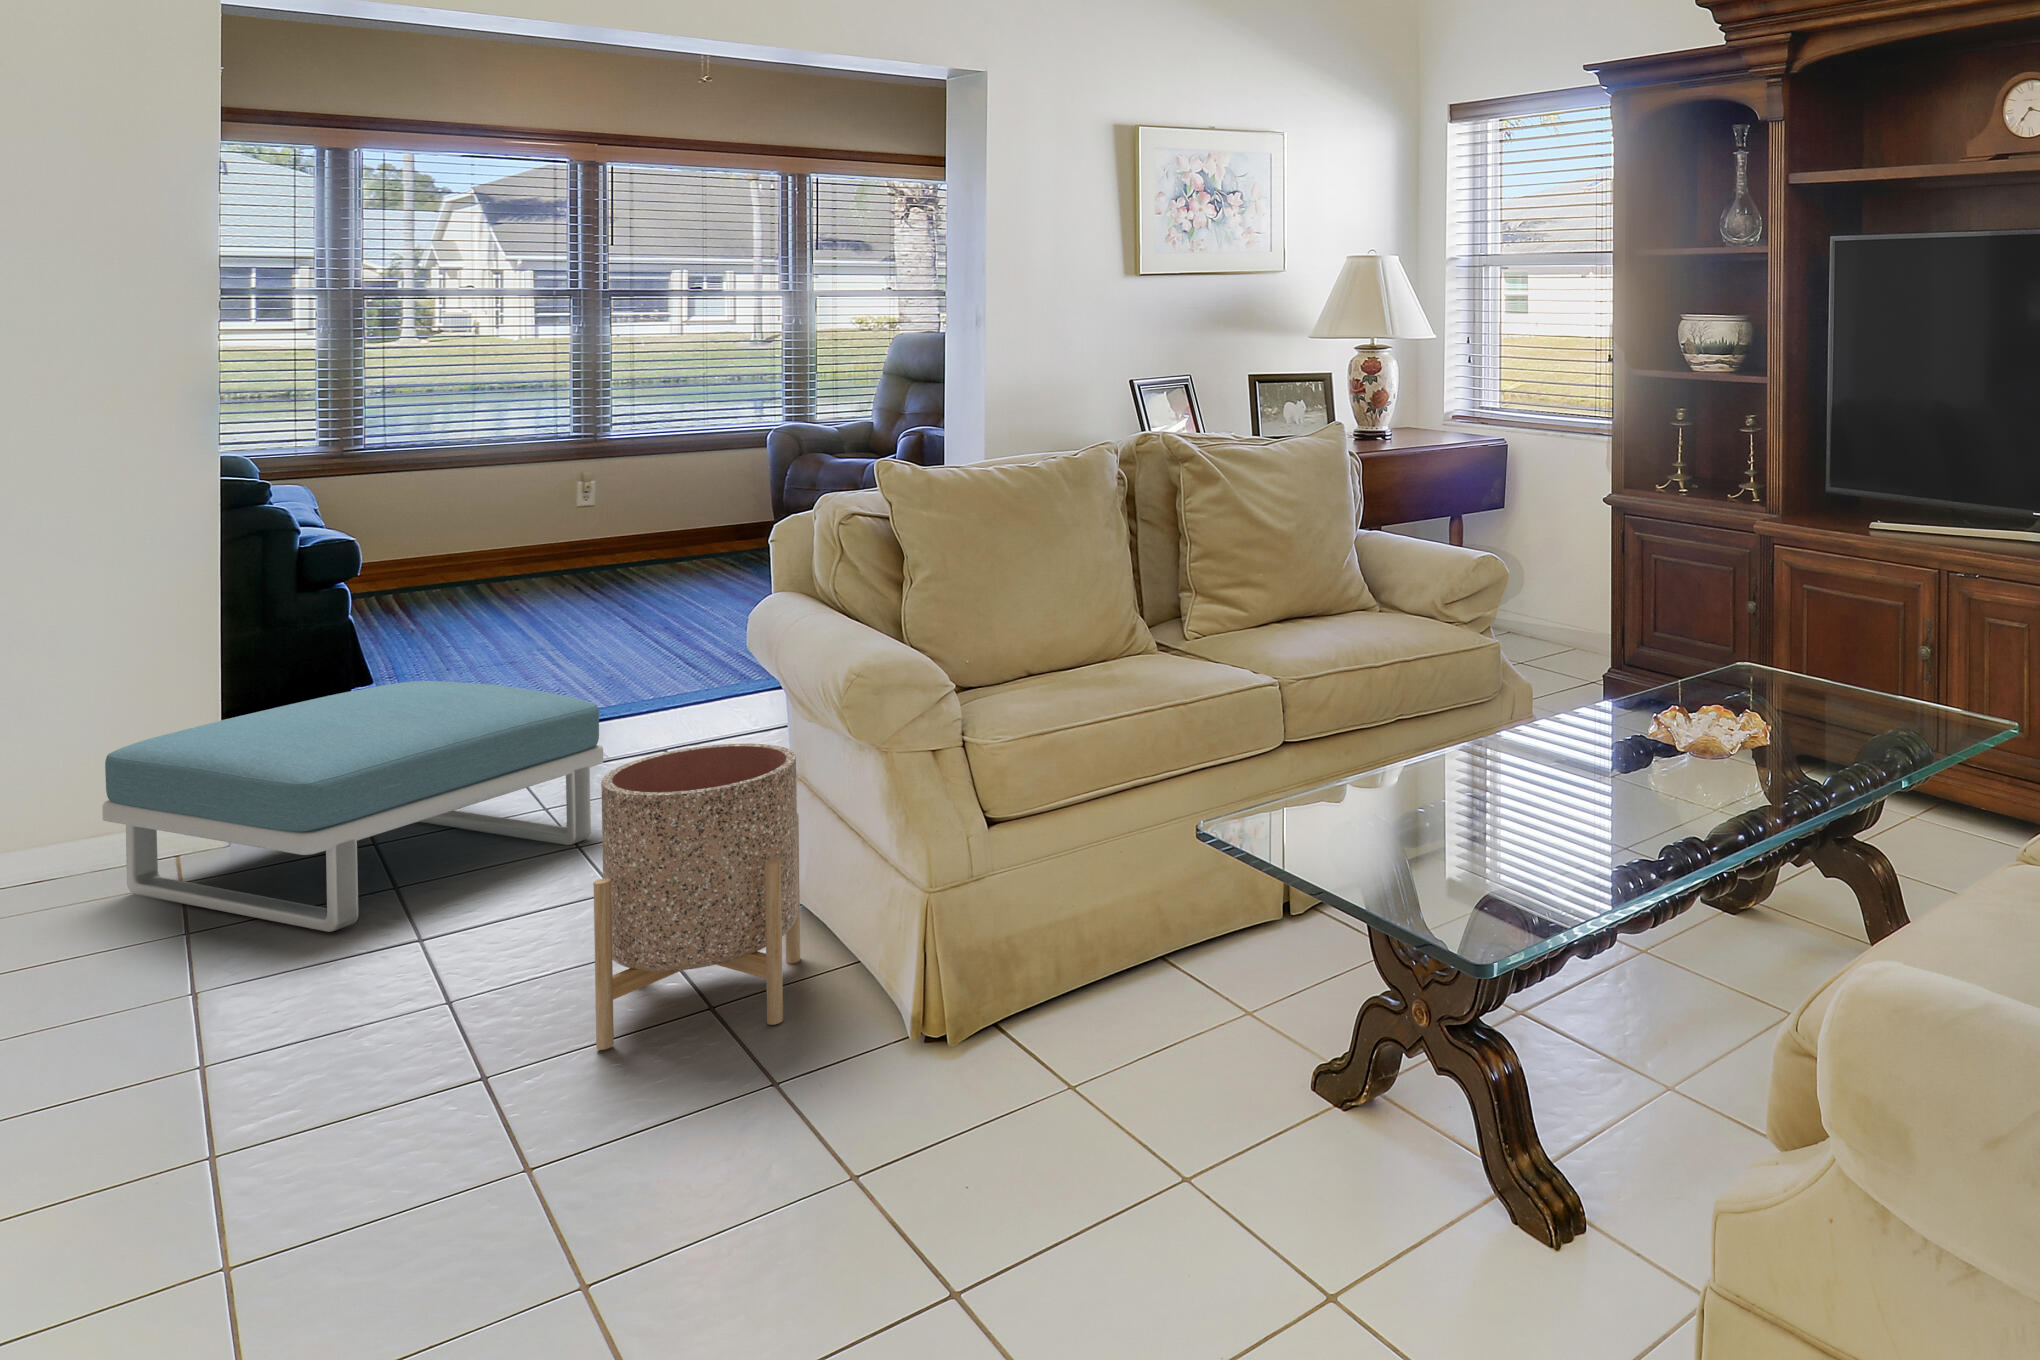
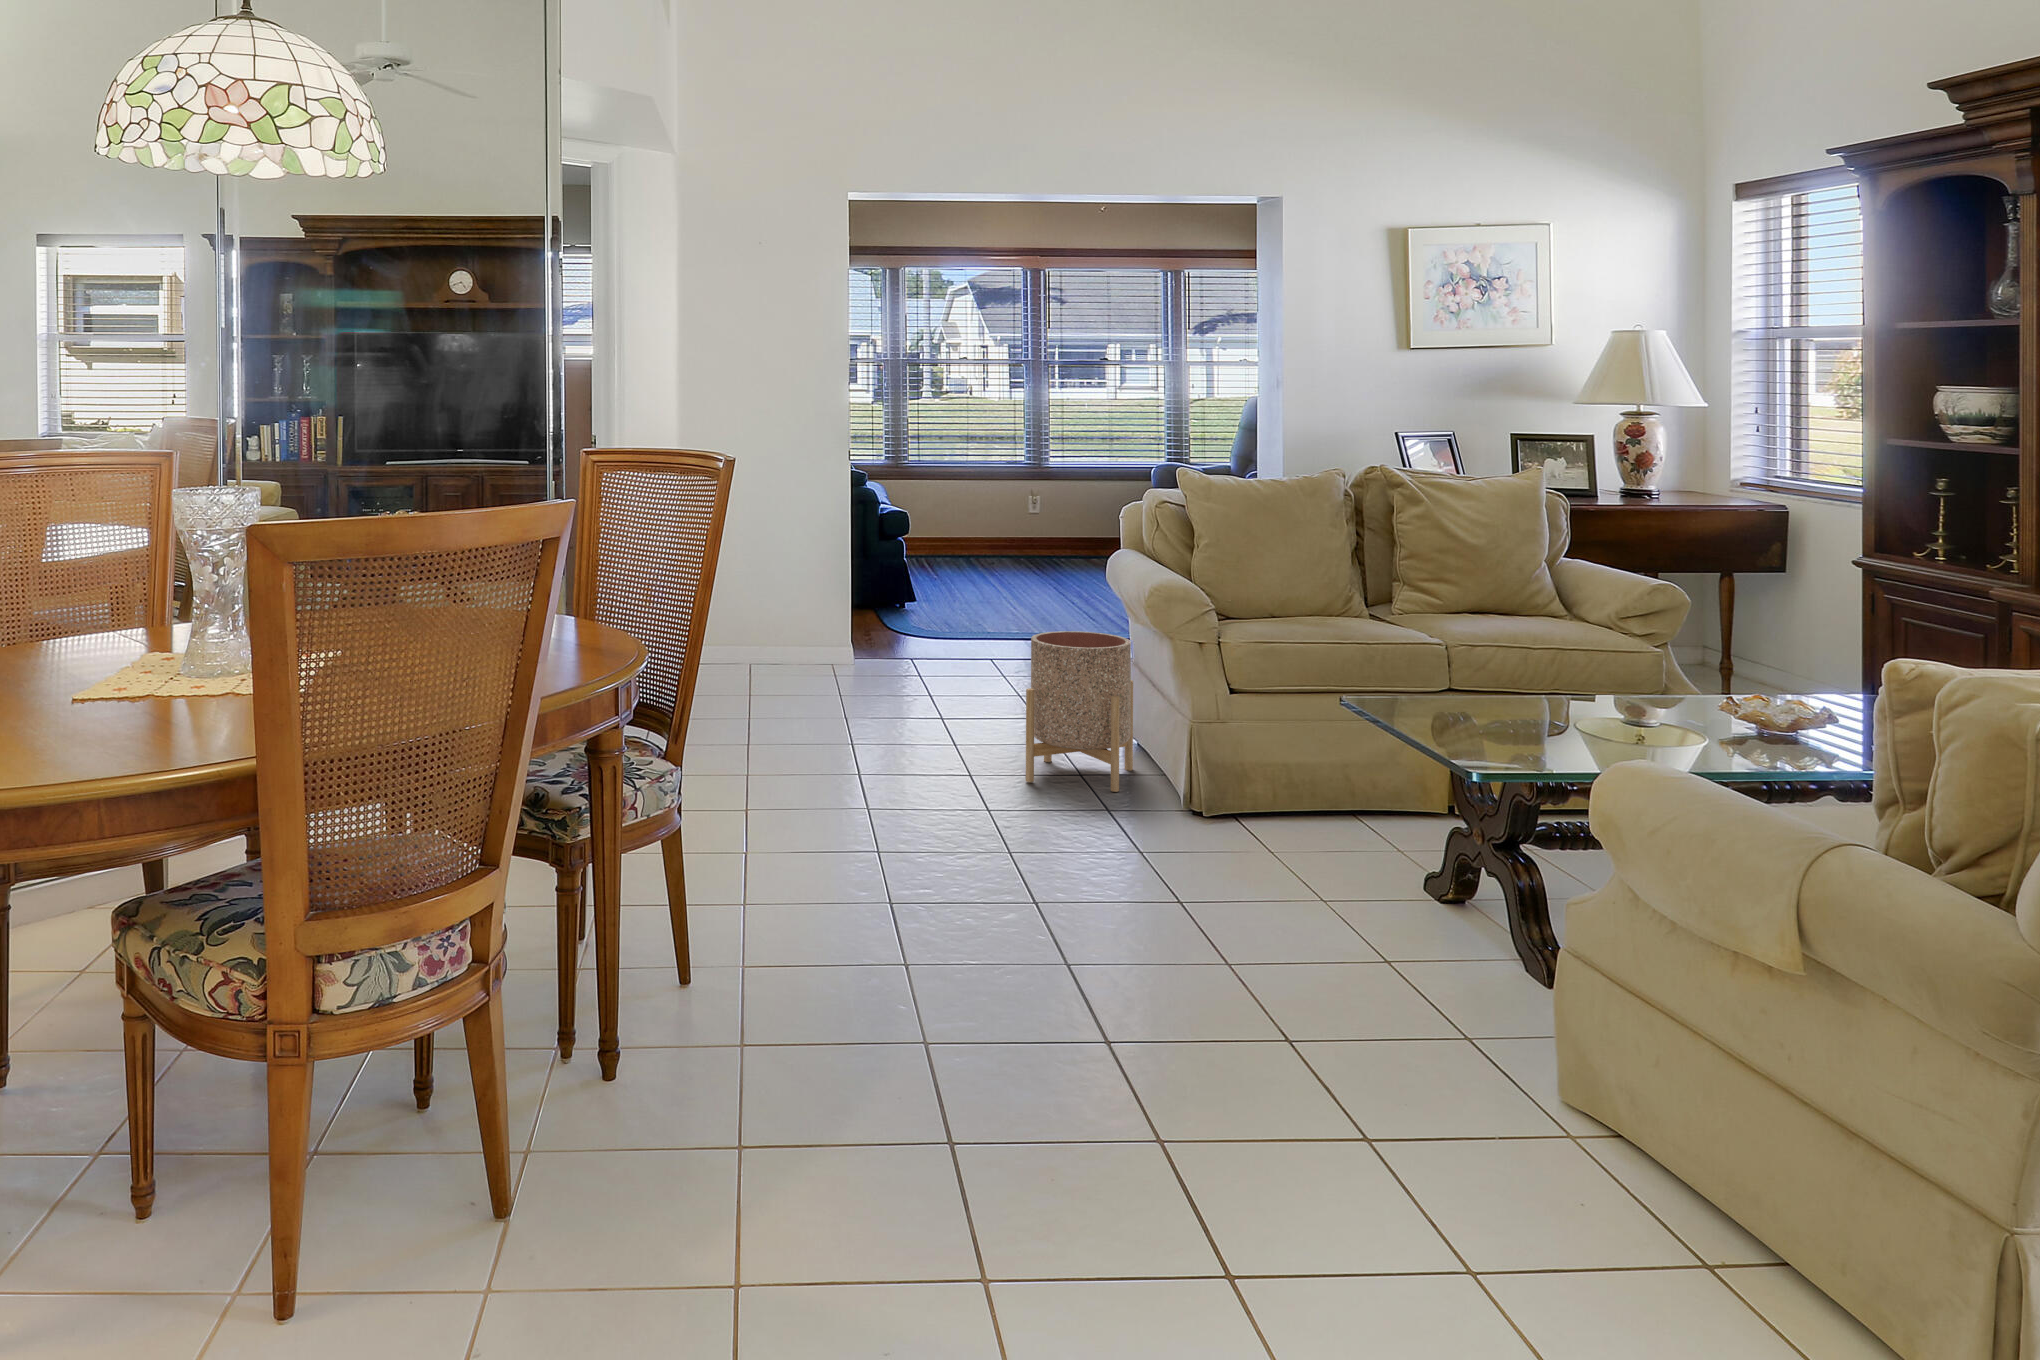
footstool: present [102,681,603,932] -> none [810,593,1034,712]

